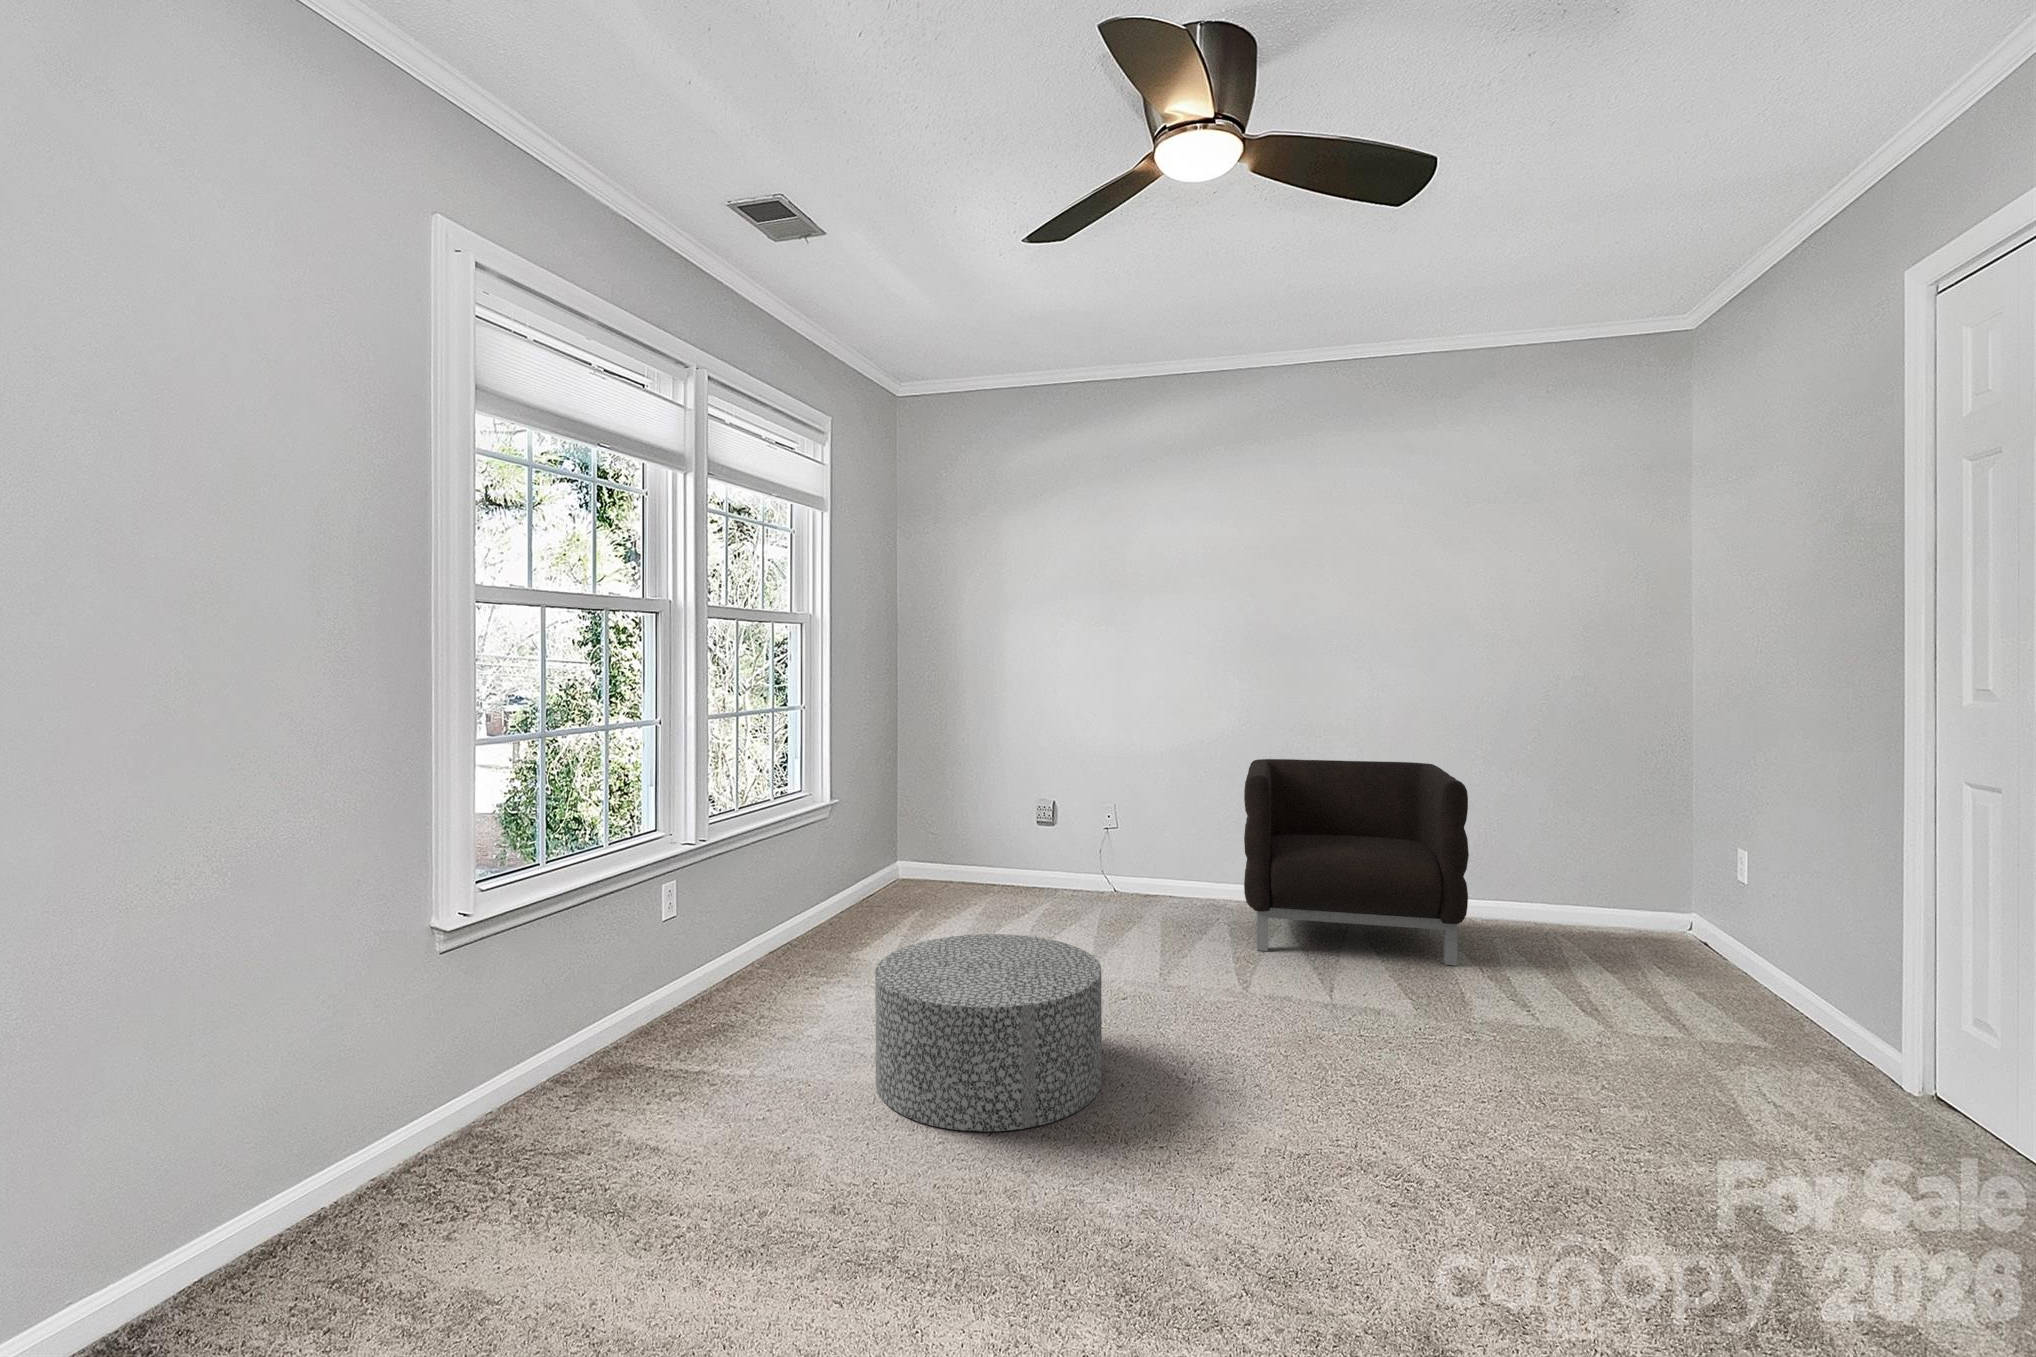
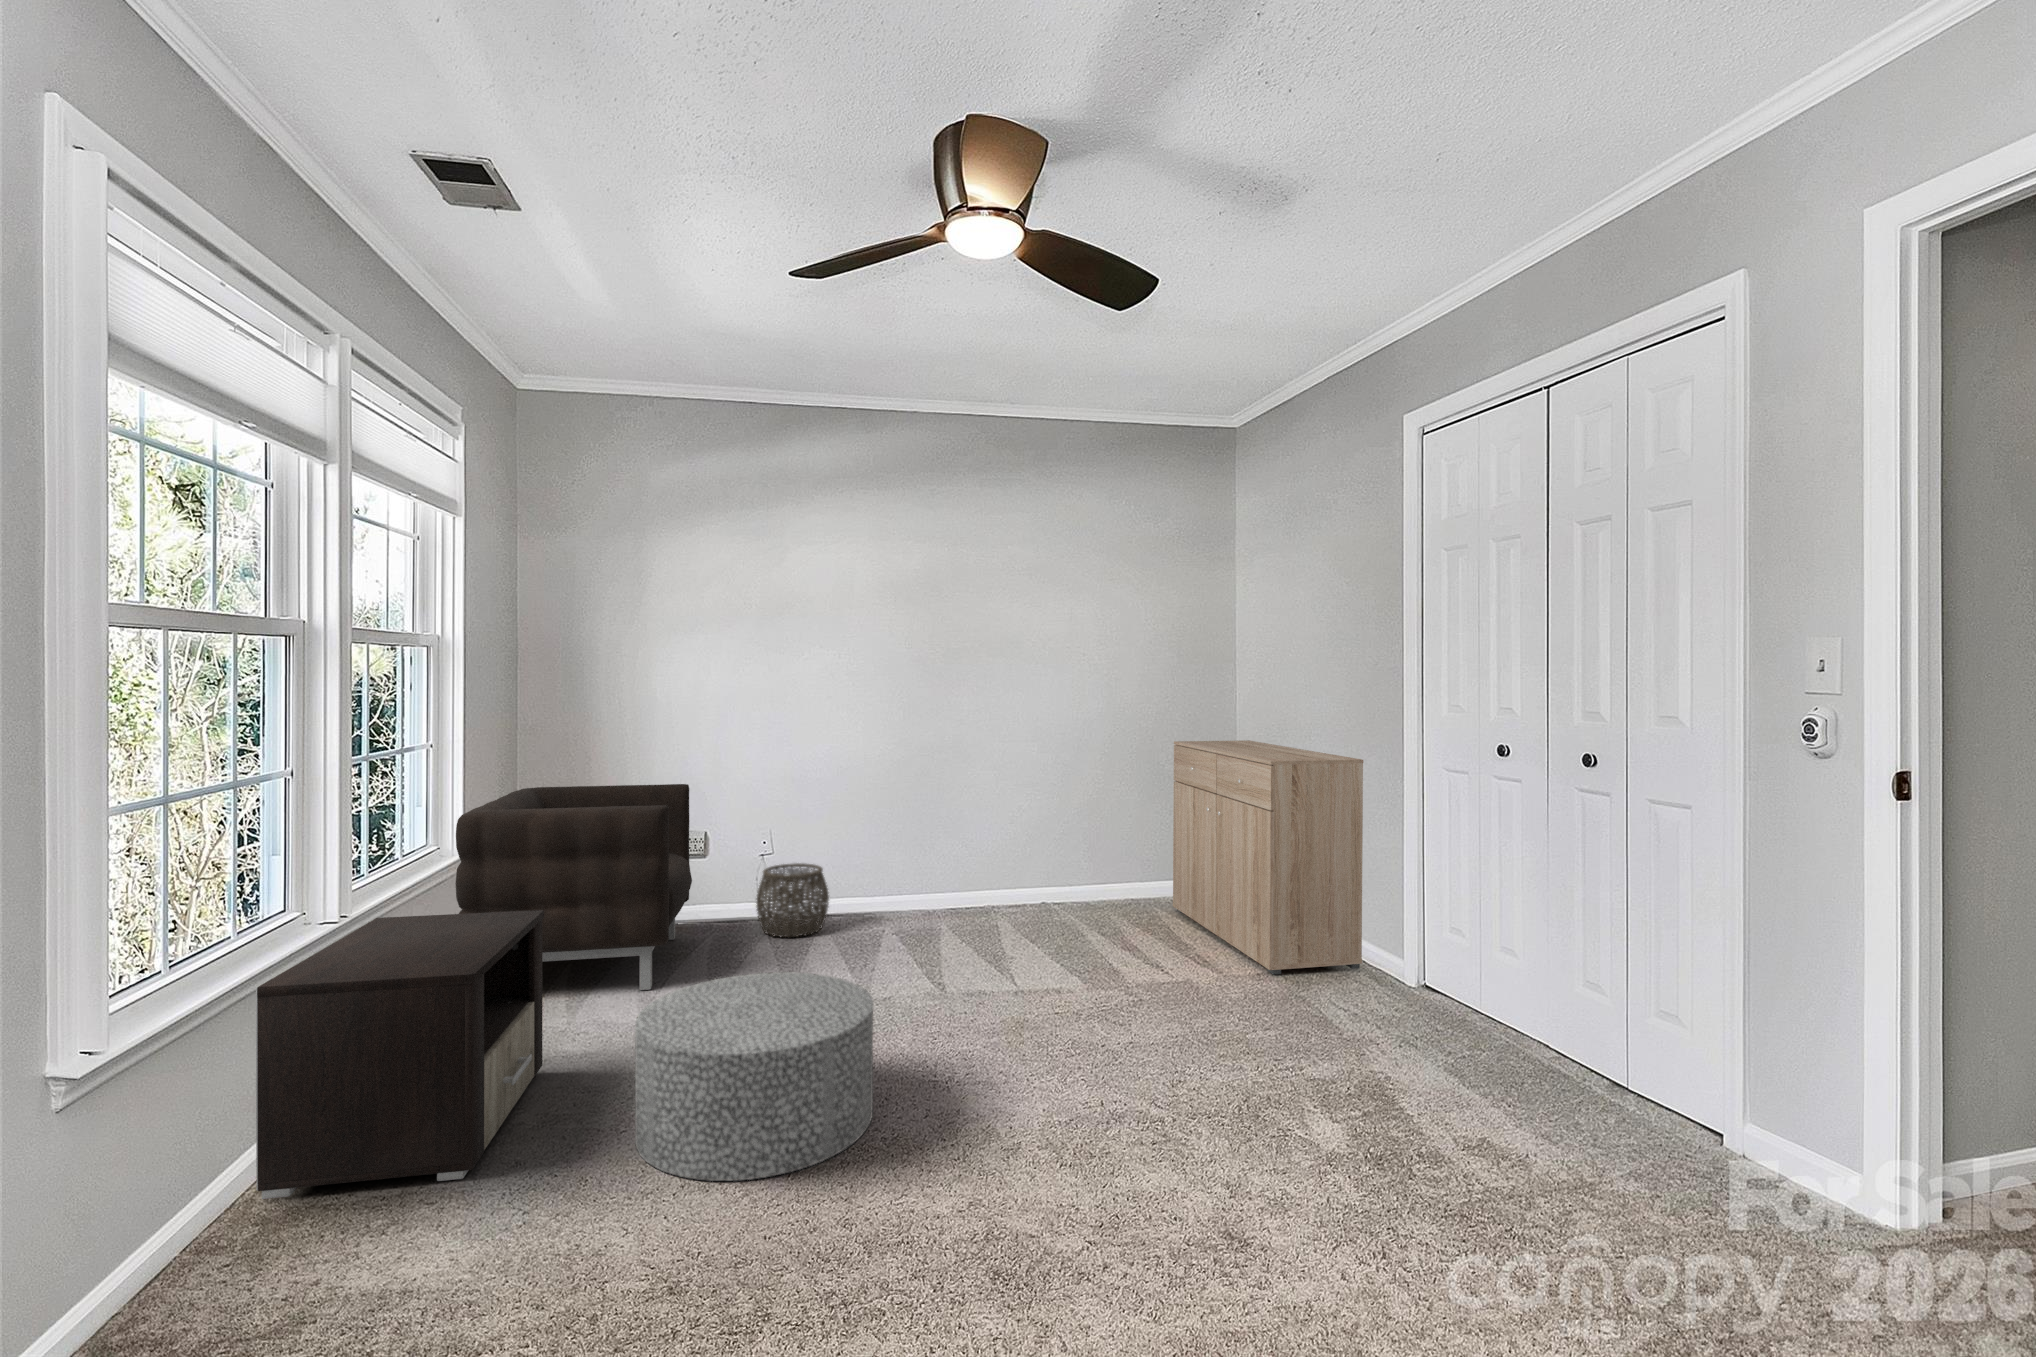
dresser: none [1584,730,1854,1053] -> present [1173,740,1363,974]
armchair: present [1244,759,1469,966] -> present [455,784,692,990]
woven basket: none [1090,839,1163,913] -> present [756,863,829,937]
nightstand: none [611,846,848,1070] -> present [256,910,544,1199]

